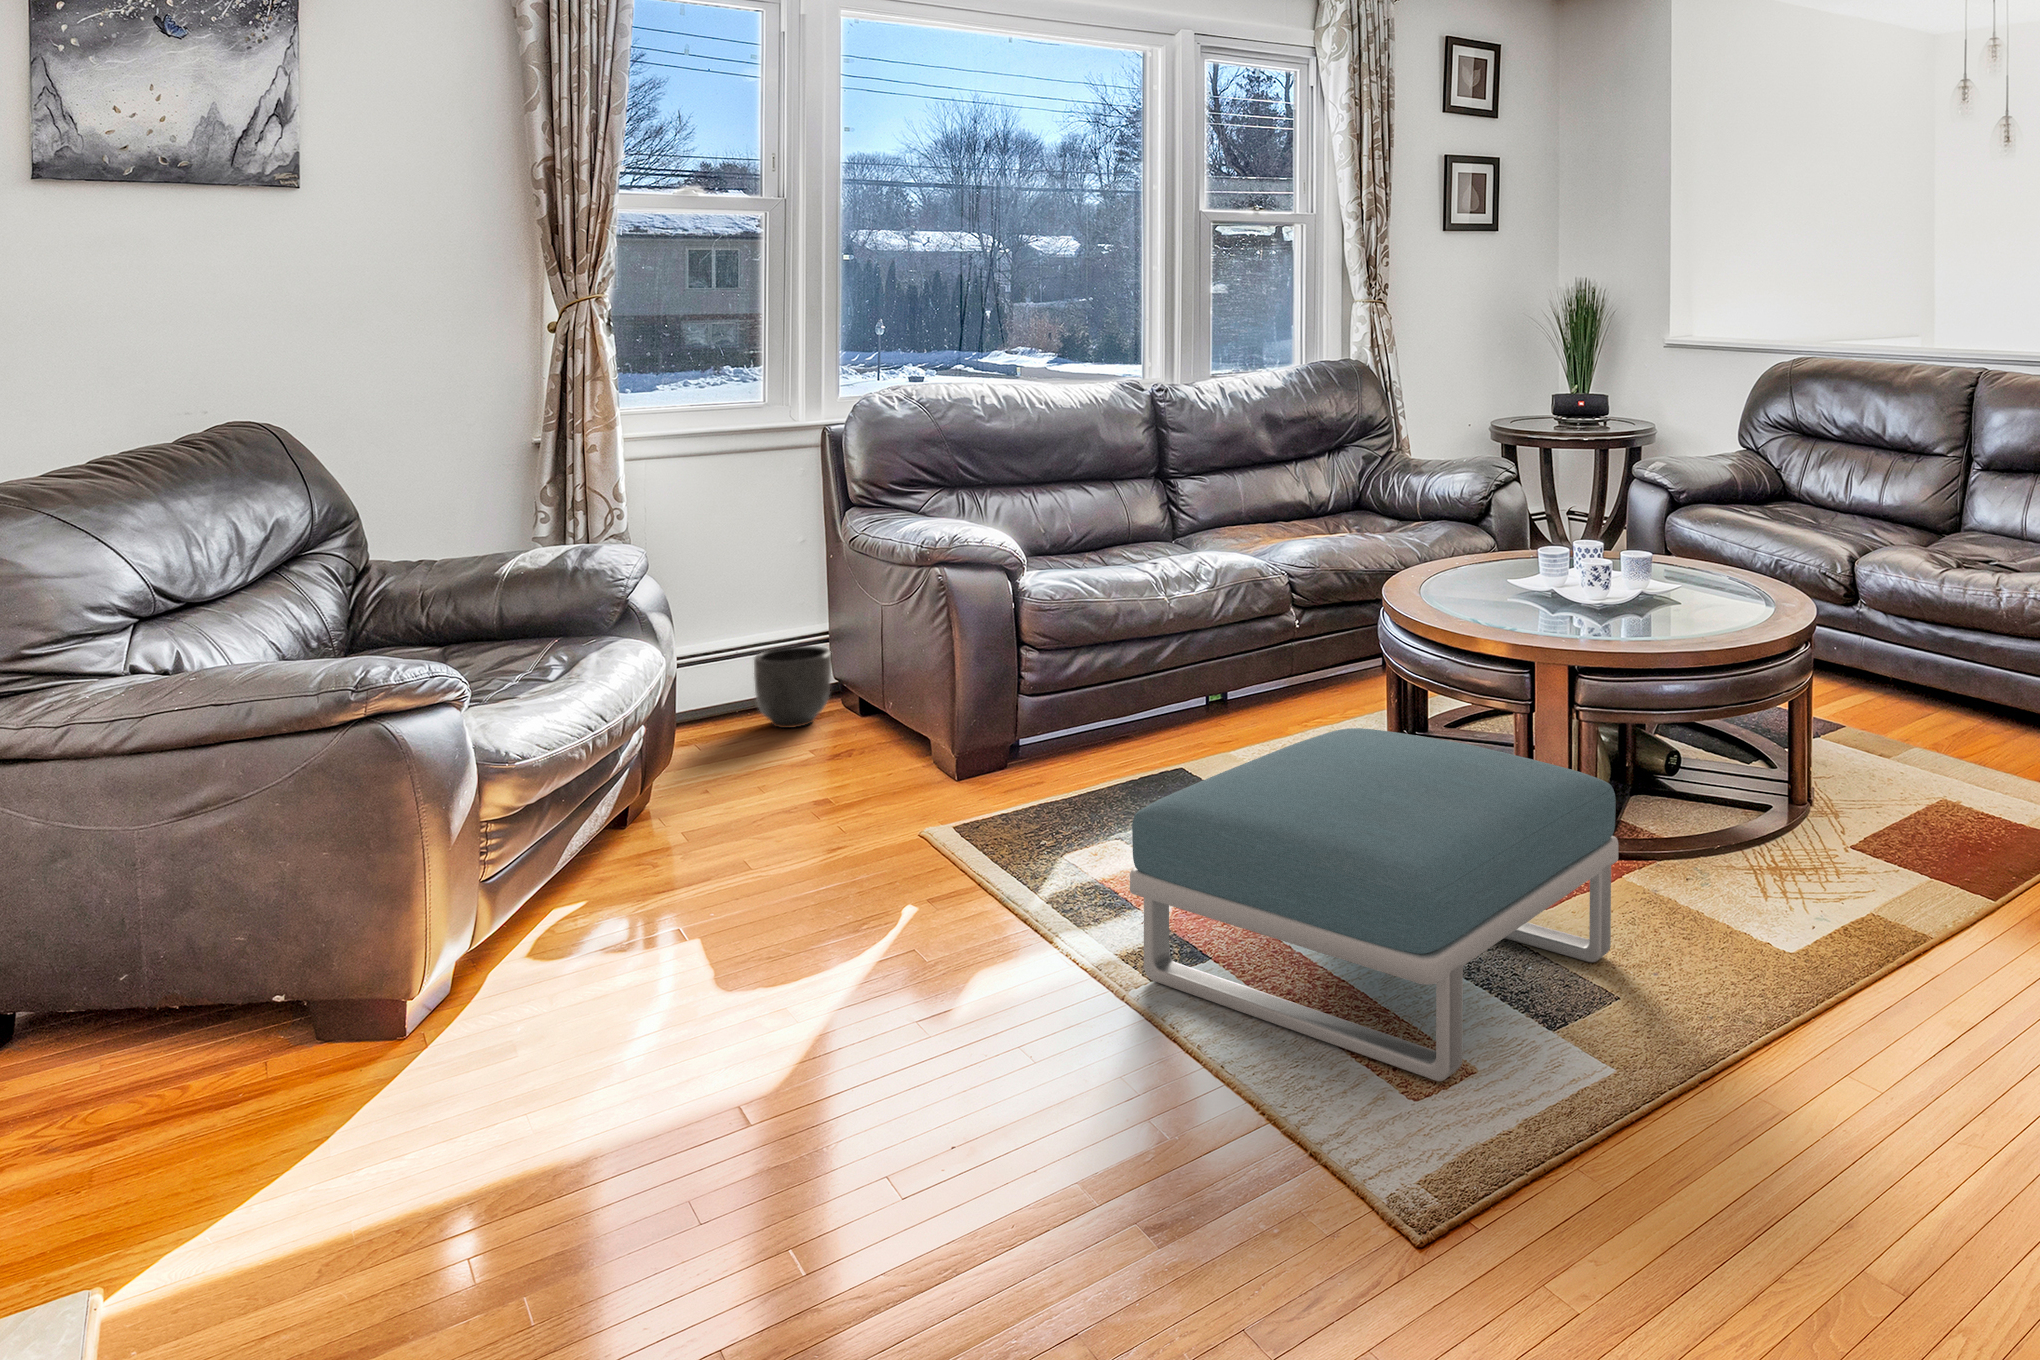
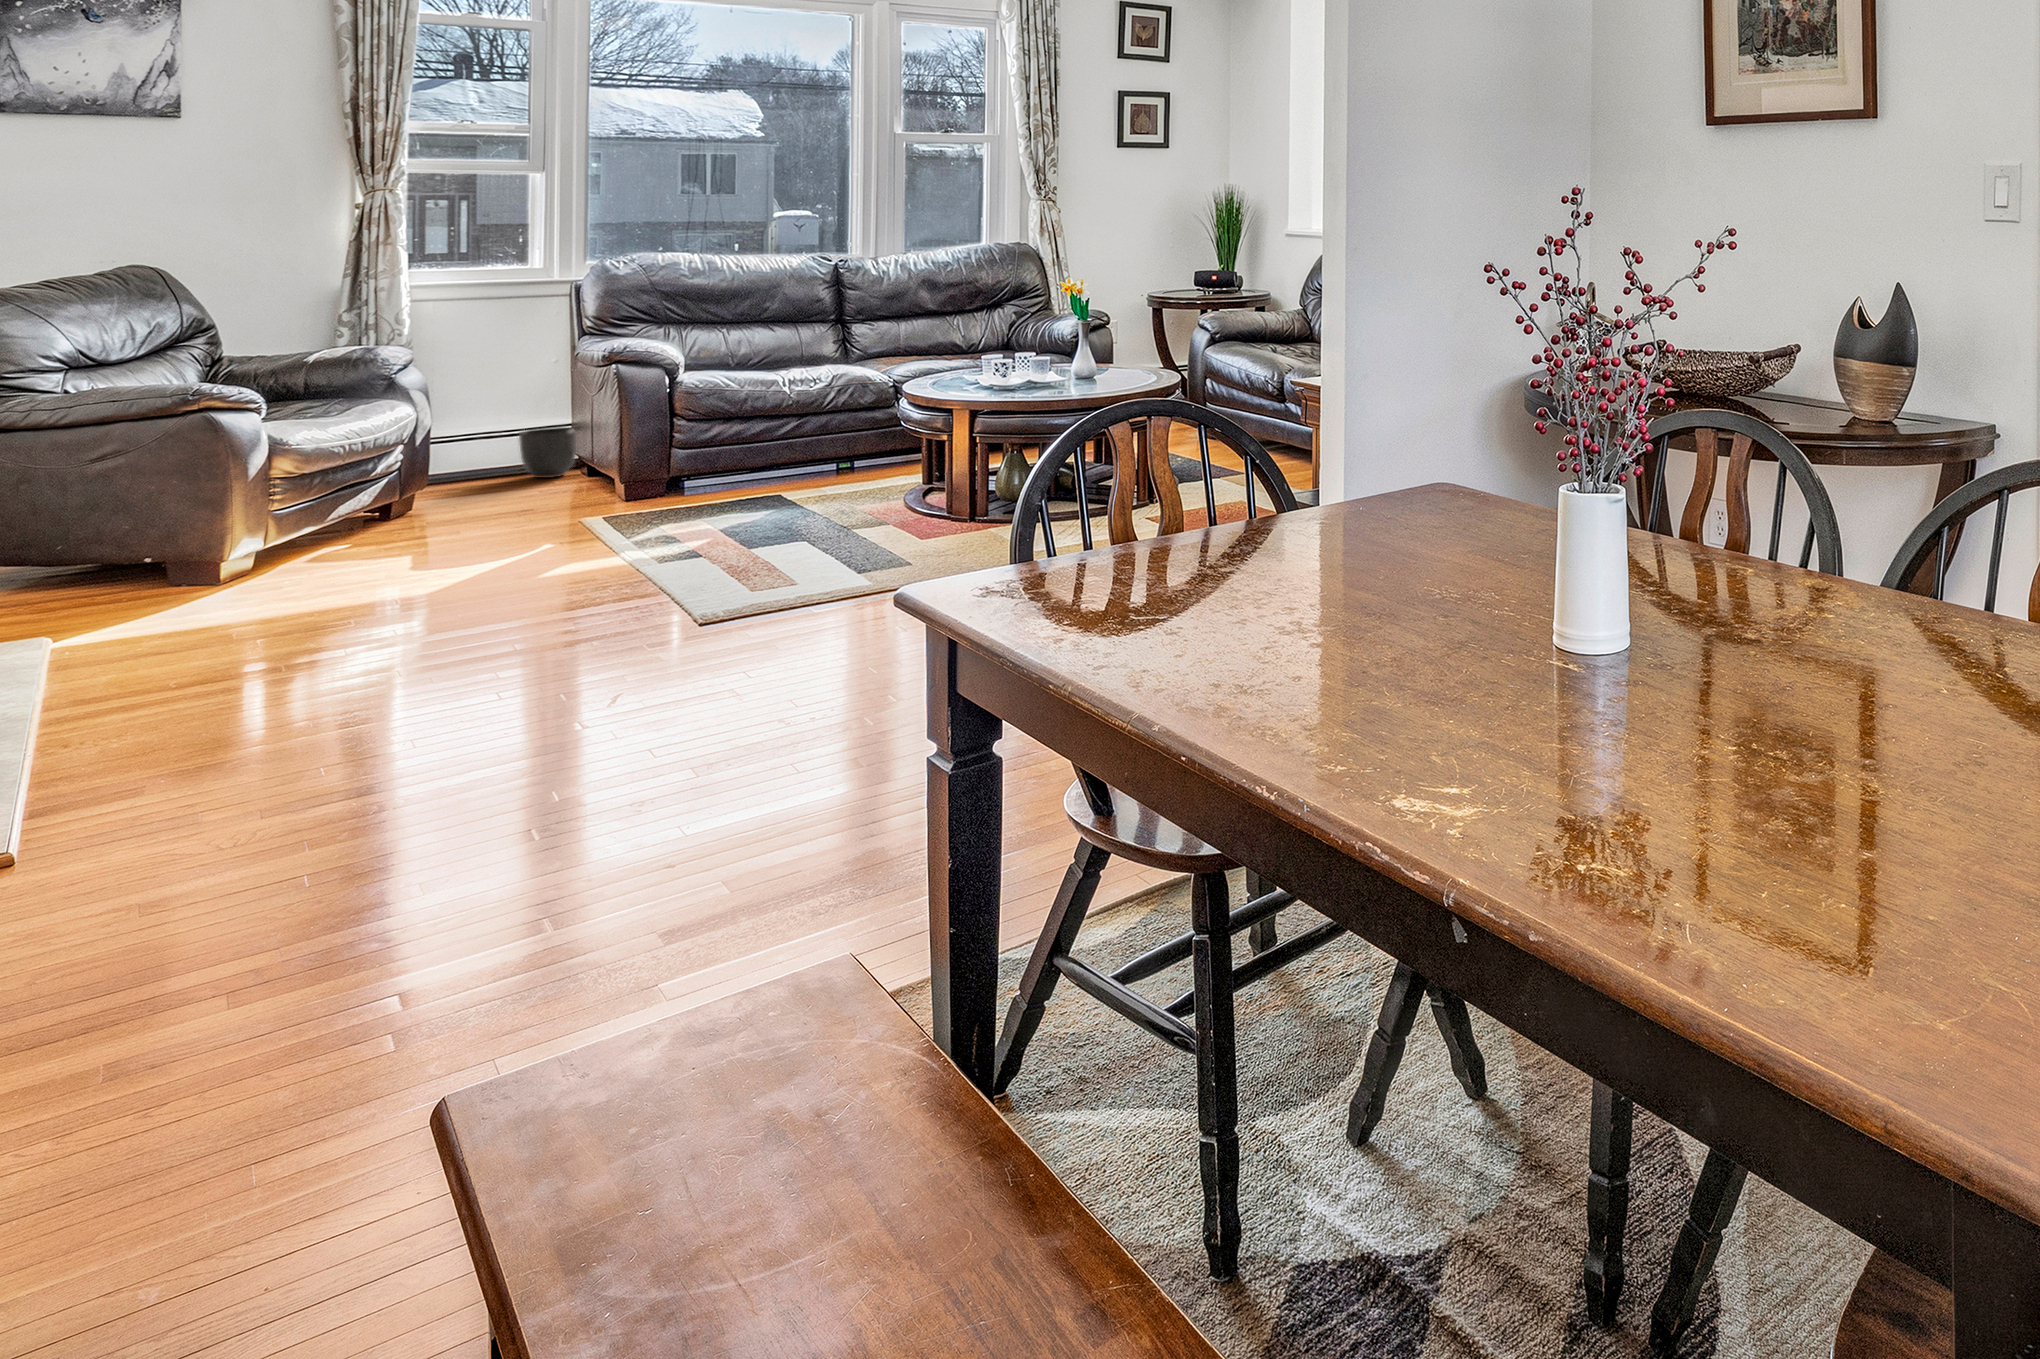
footstool: present [1130,728,1618,1081] -> none [628,448,927,597]

